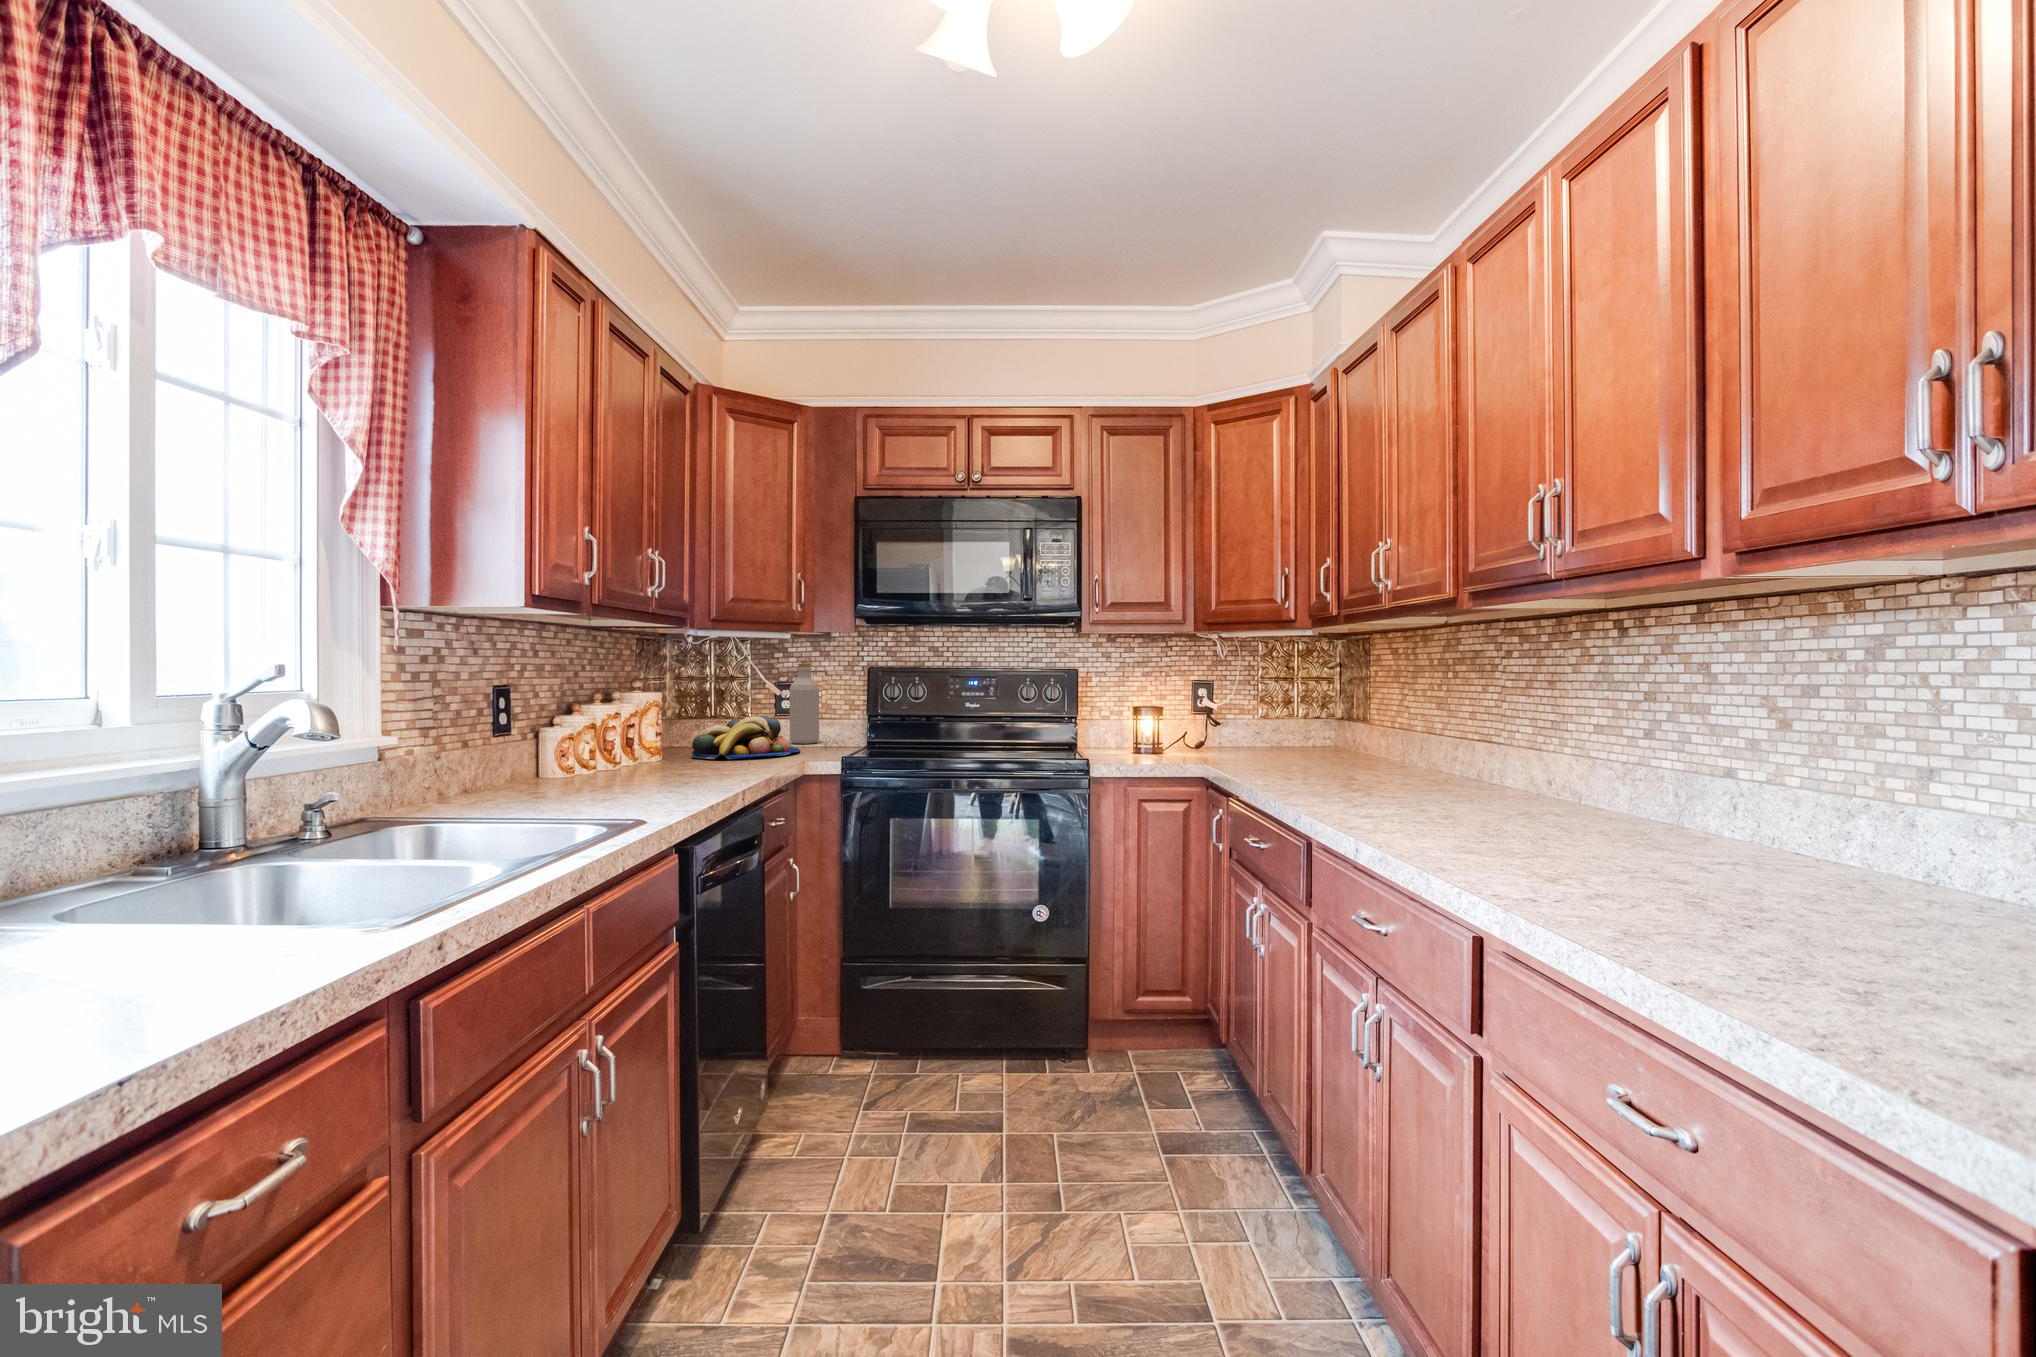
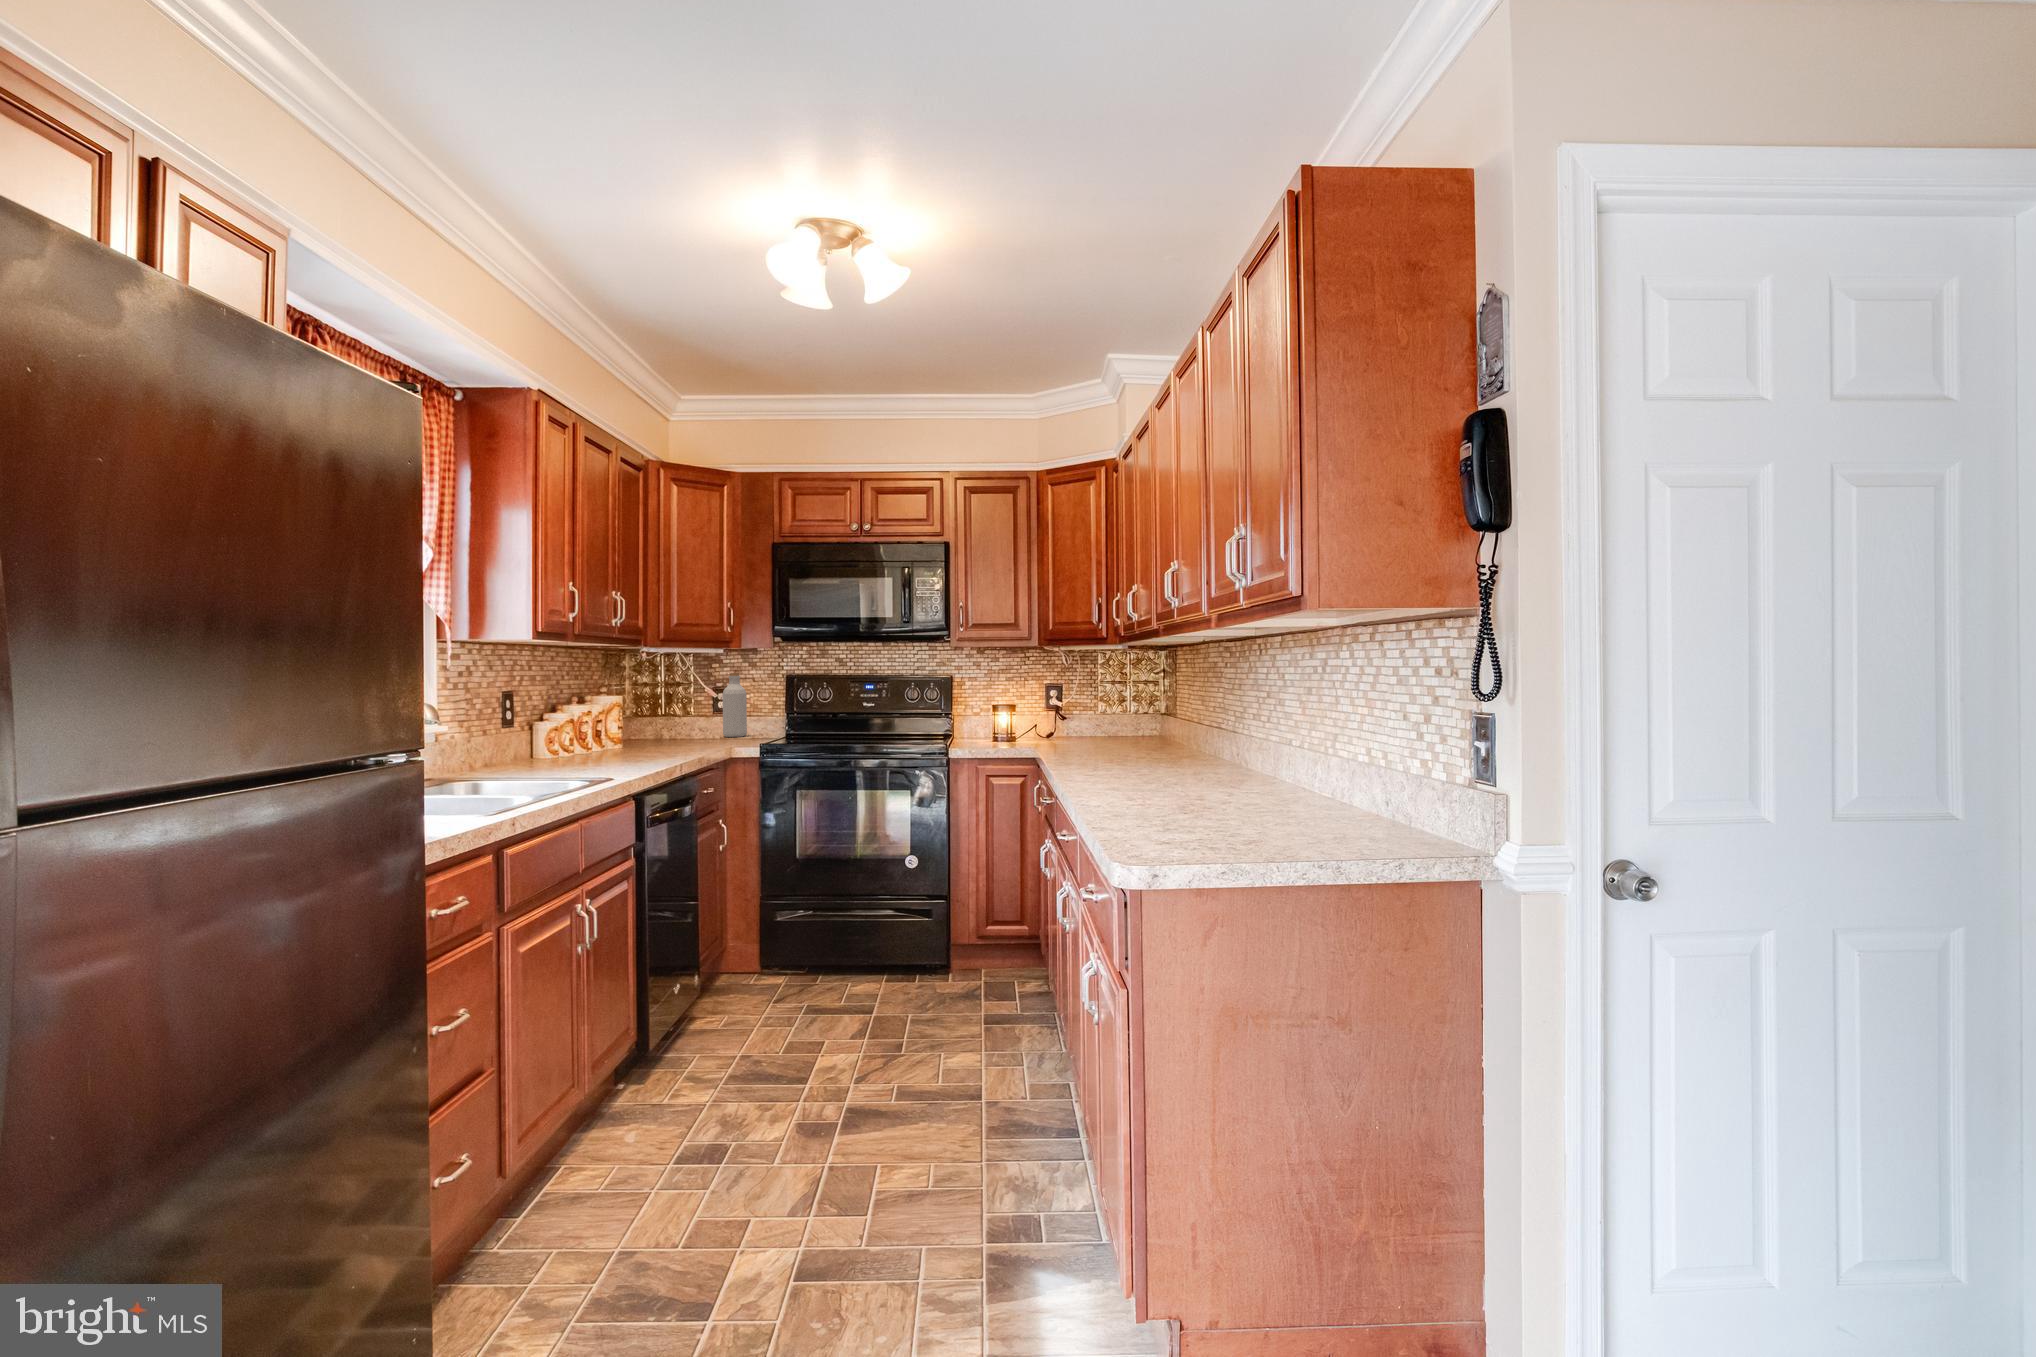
fruit bowl: present [692,716,800,759] -> none [643,714,729,747]

